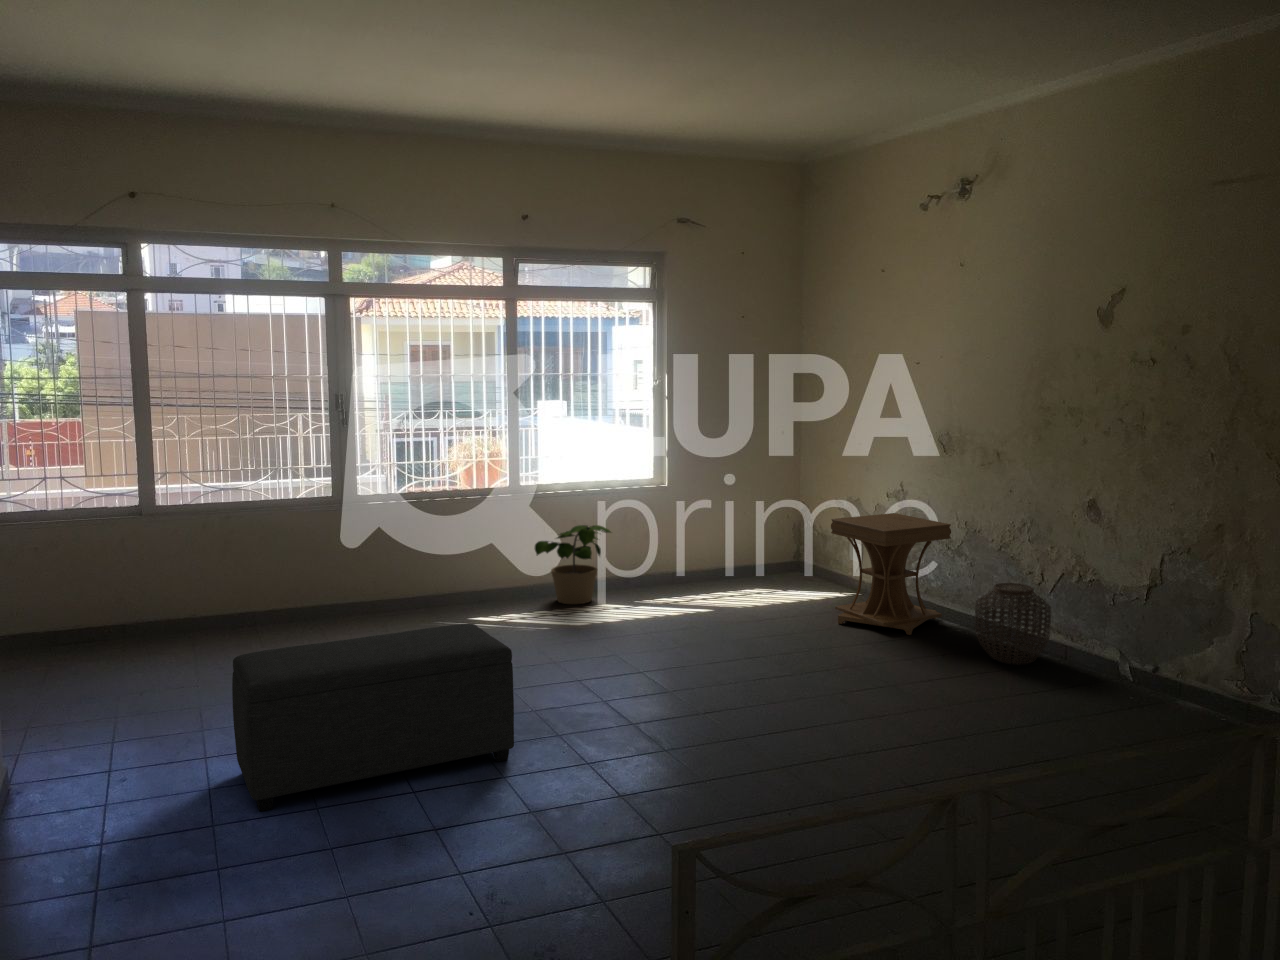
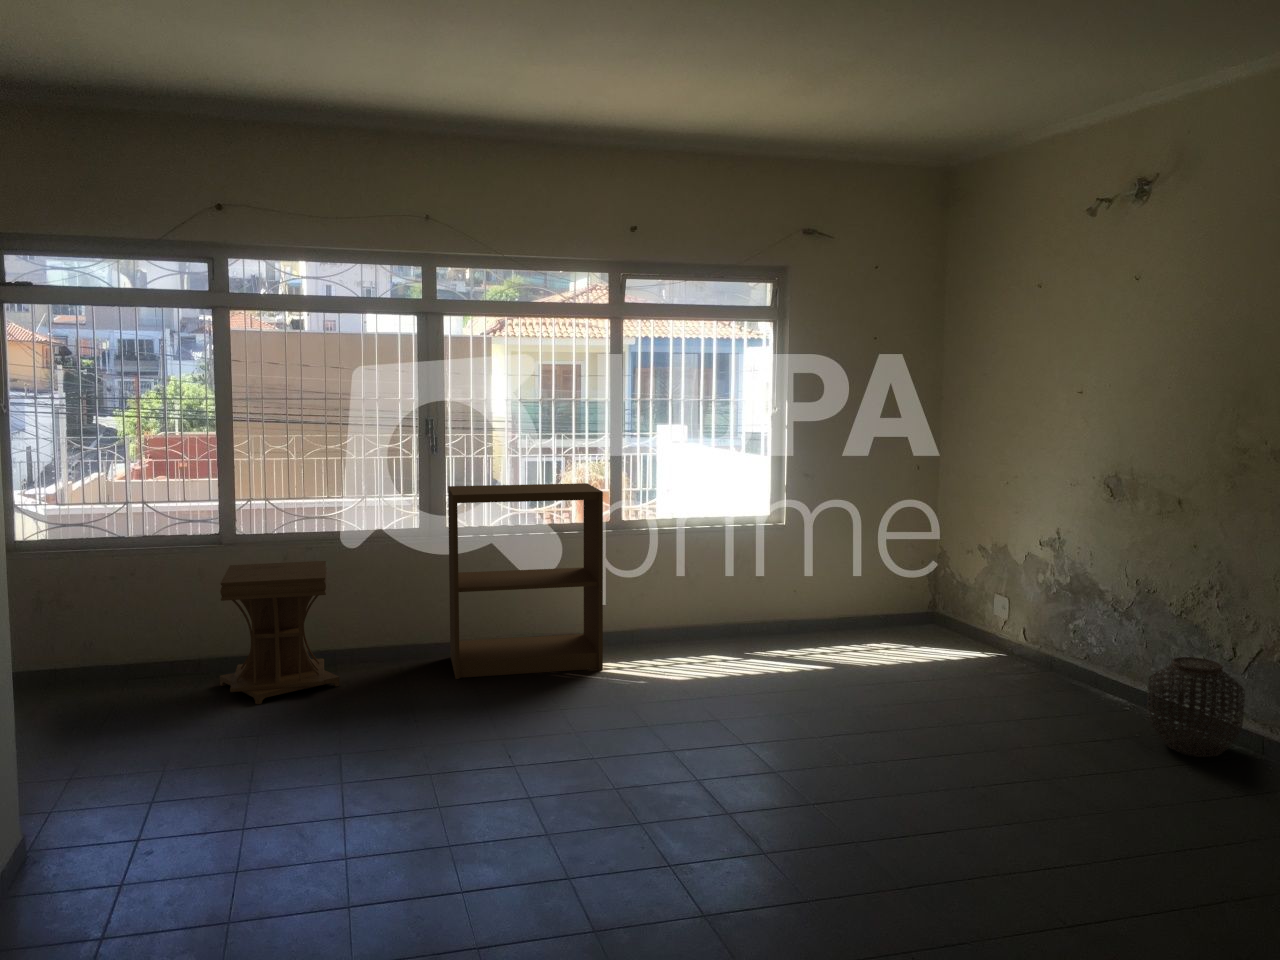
bookshelf: none [357,452,507,633] -> present [448,483,603,679]
side table: present [831,513,951,635] -> present [220,561,340,704]
potted plant: present [535,525,611,604] -> none [636,568,722,654]
ottoman: present [232,624,514,811] -> none [283,686,592,896]

